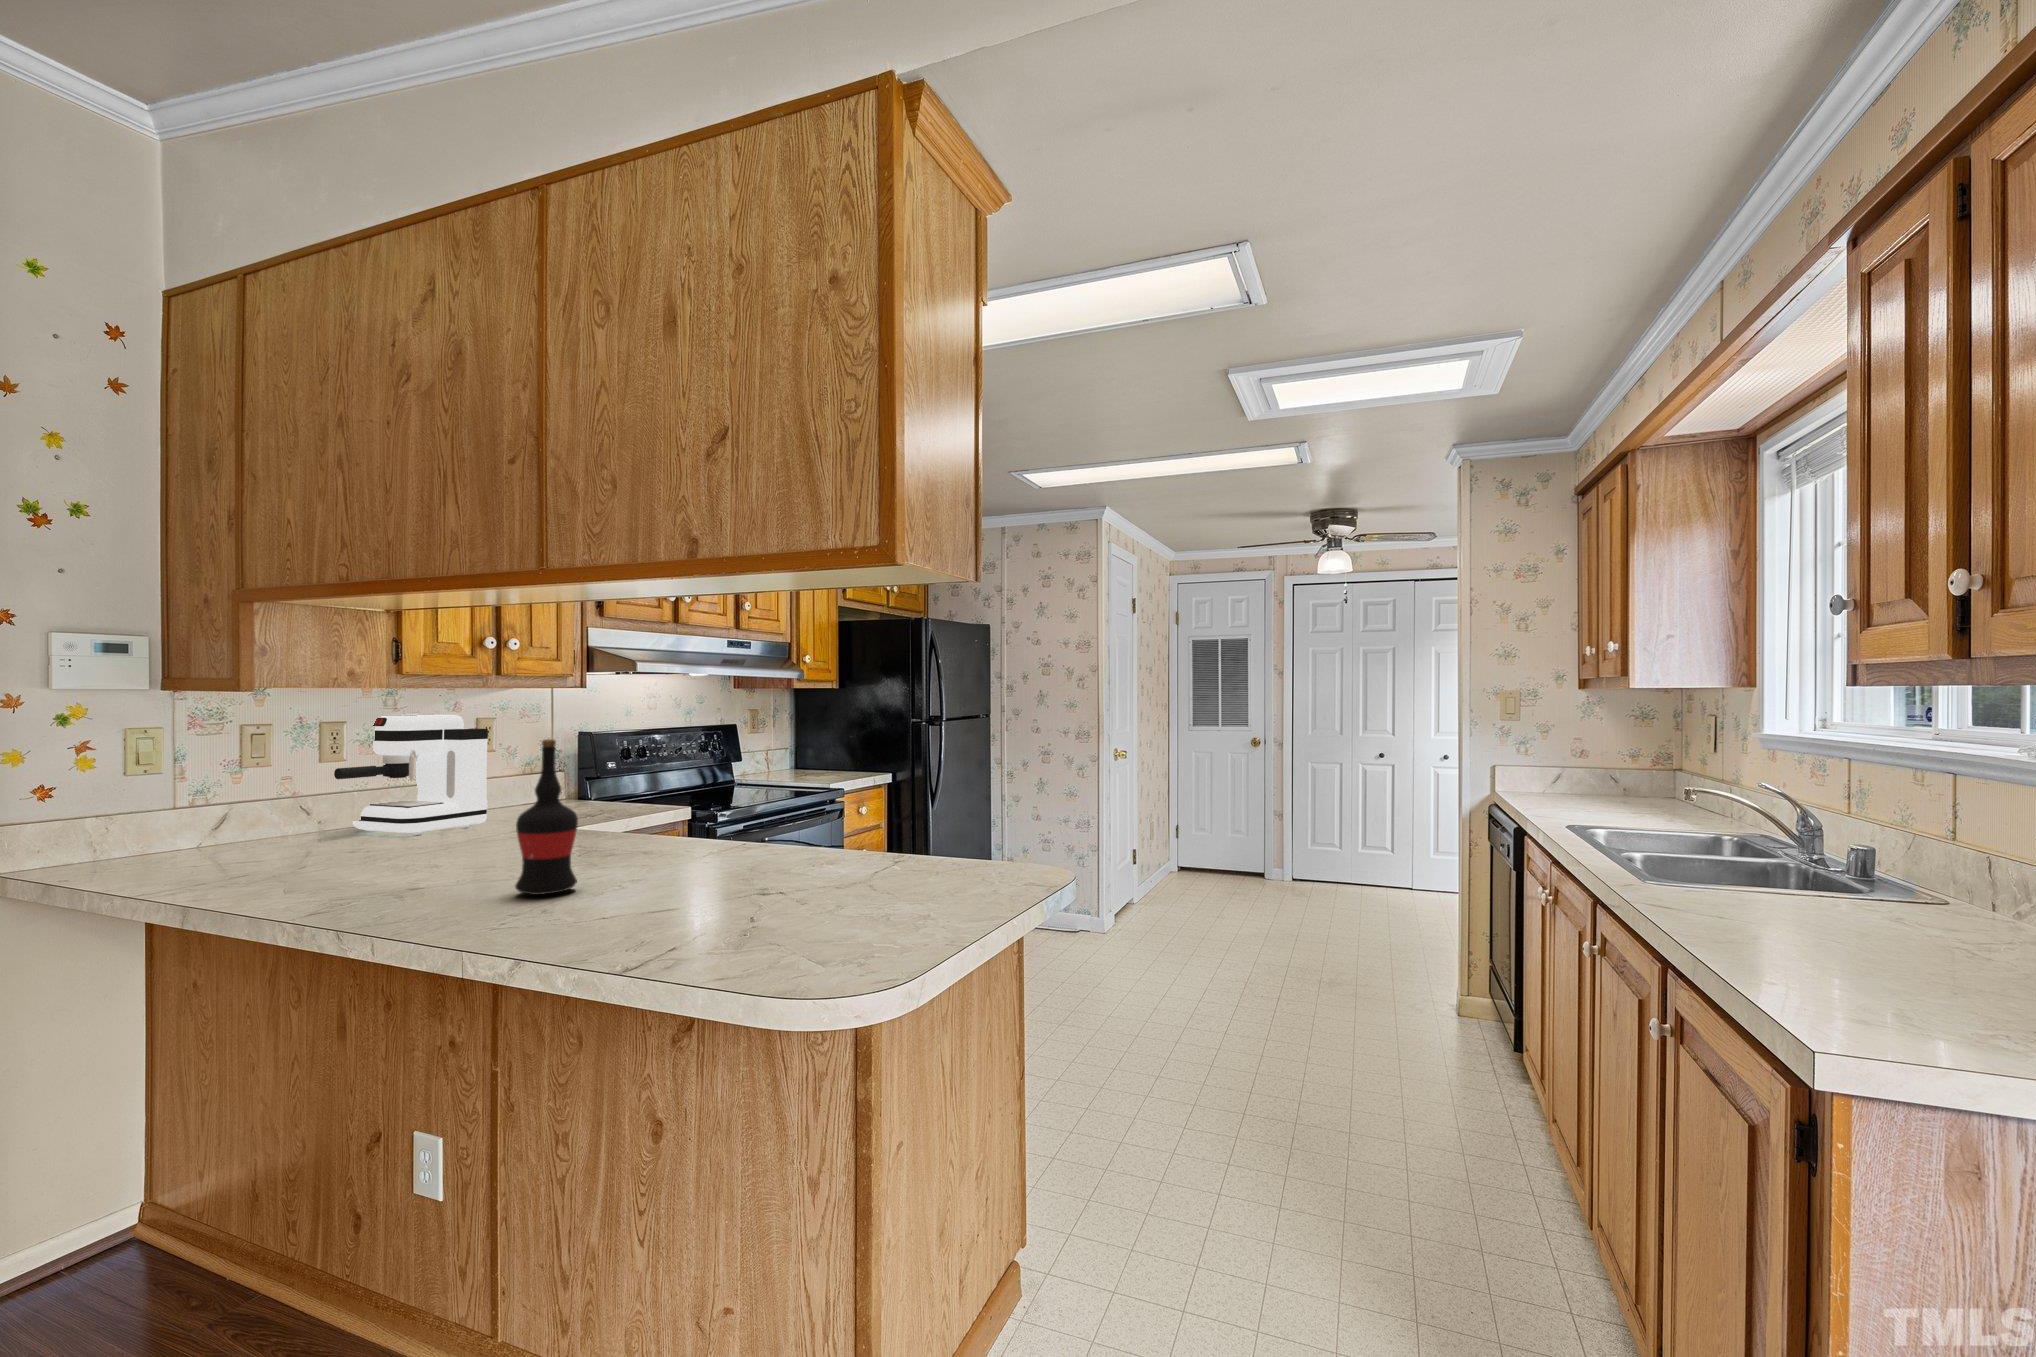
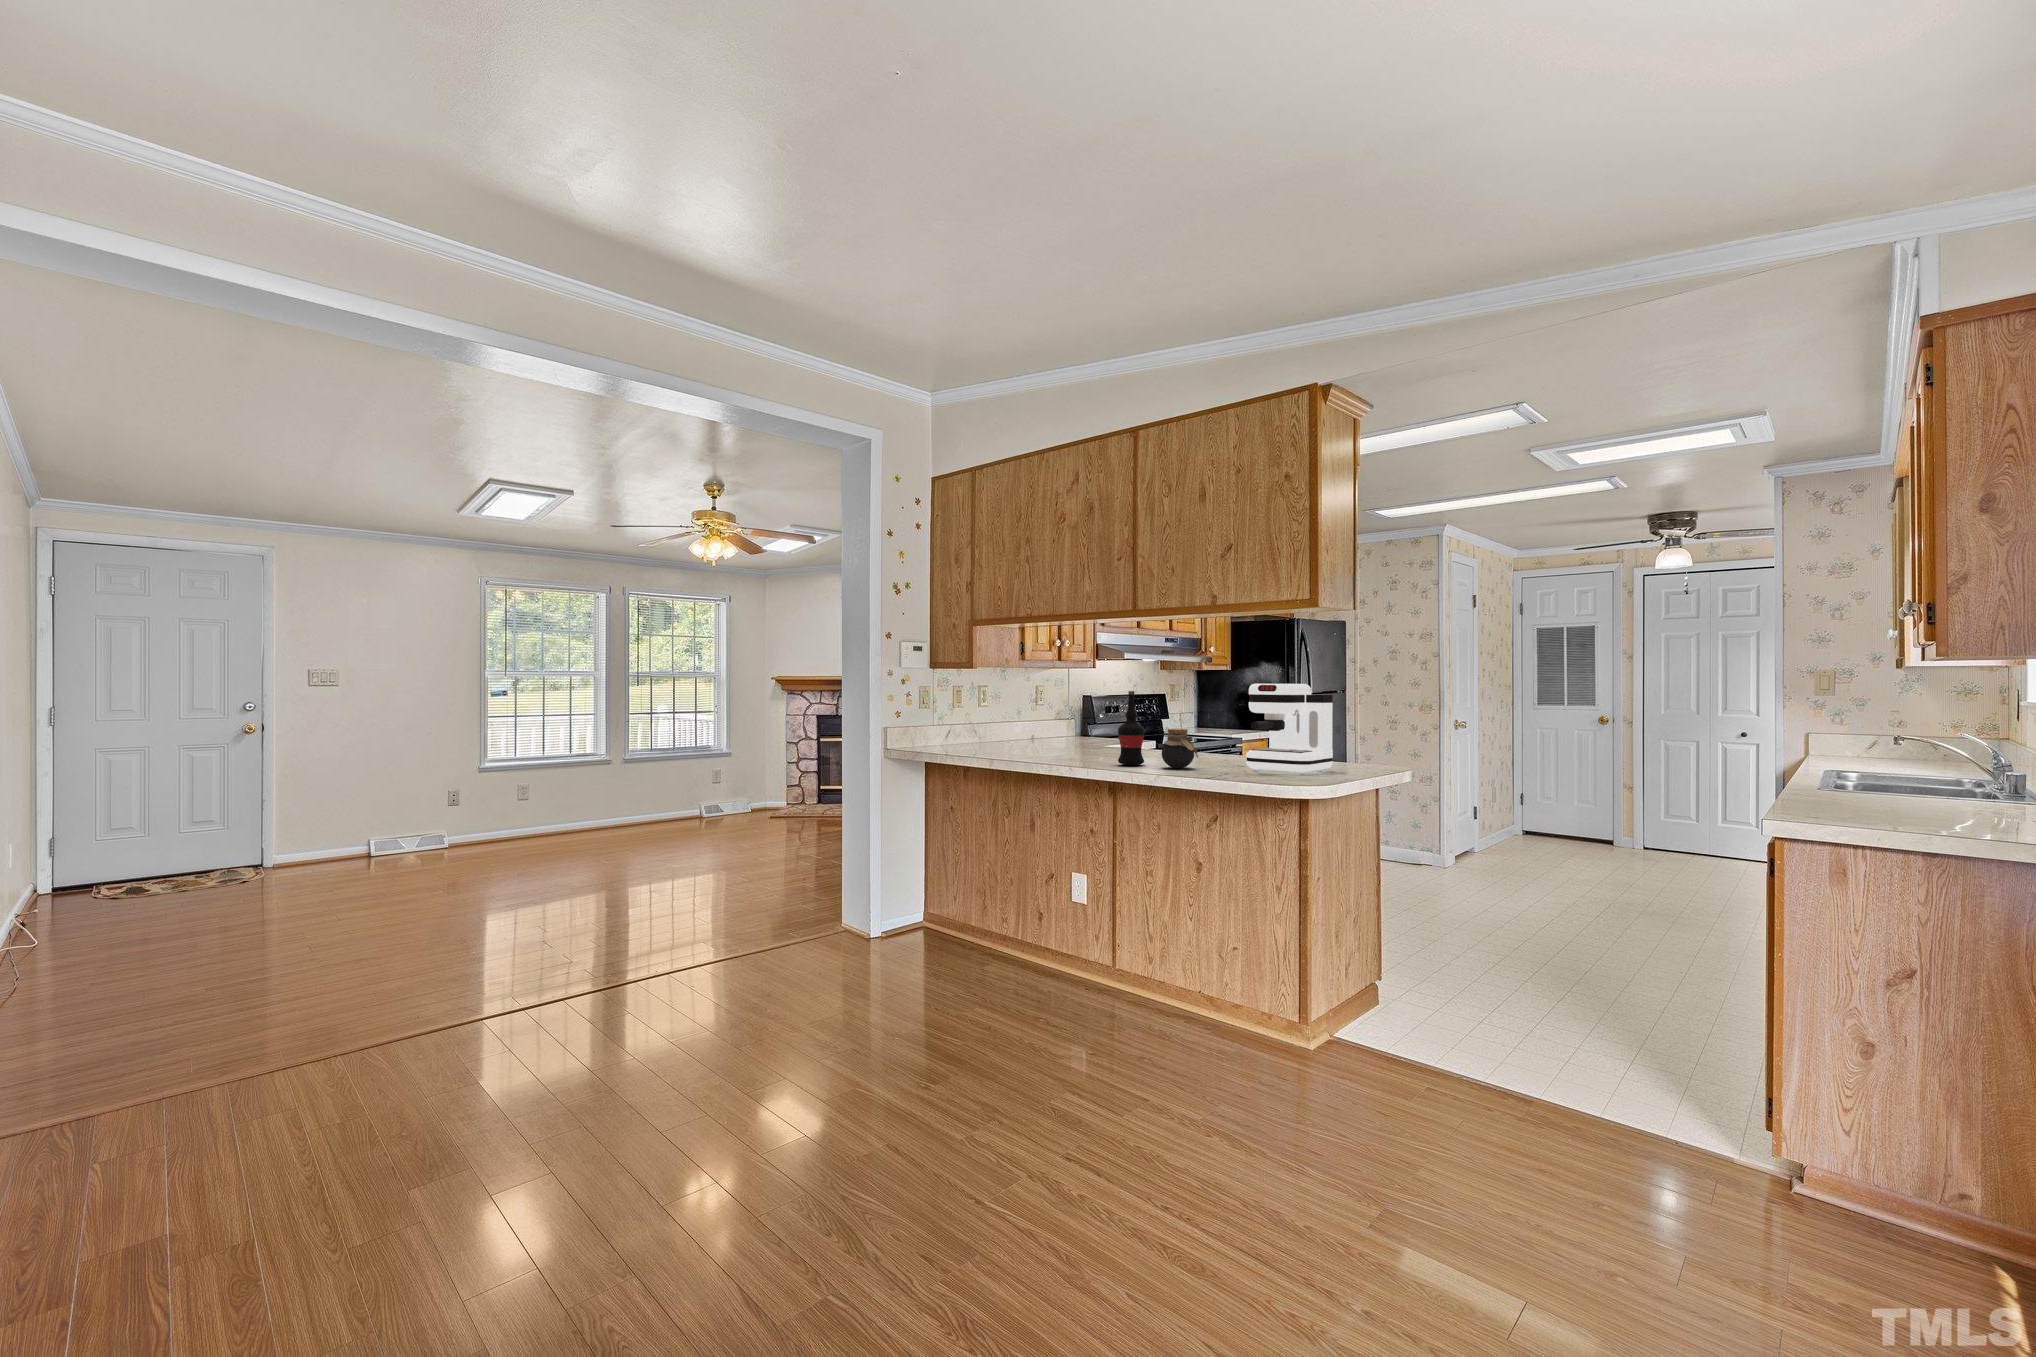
coffee maker: present [334,715,488,835] -> present [1246,684,1333,774]
jar: none [599,817,677,901] -> present [1162,729,1198,768]

